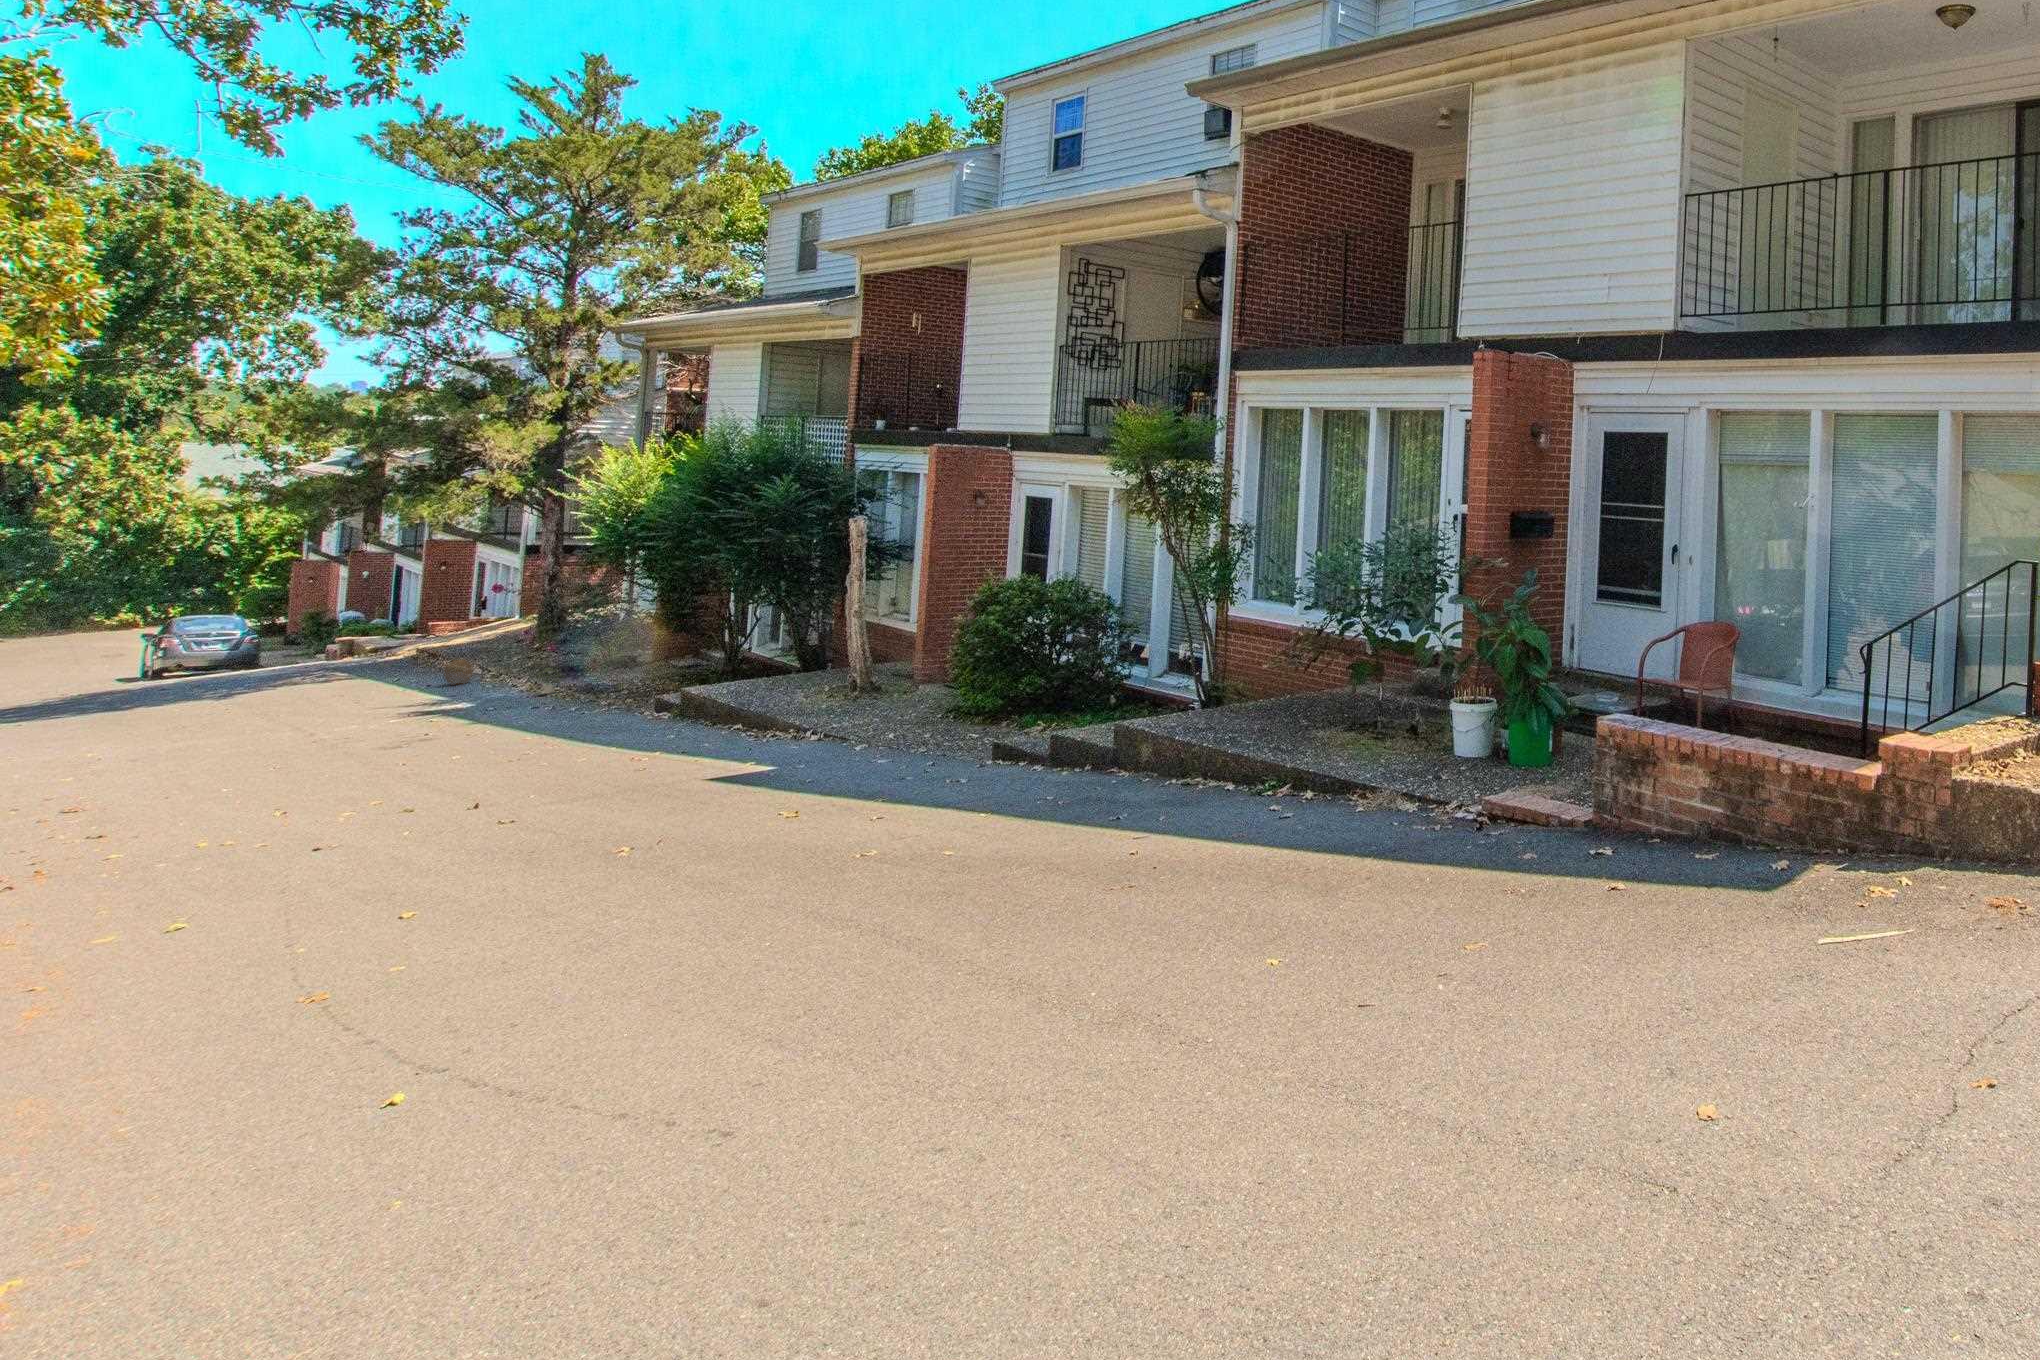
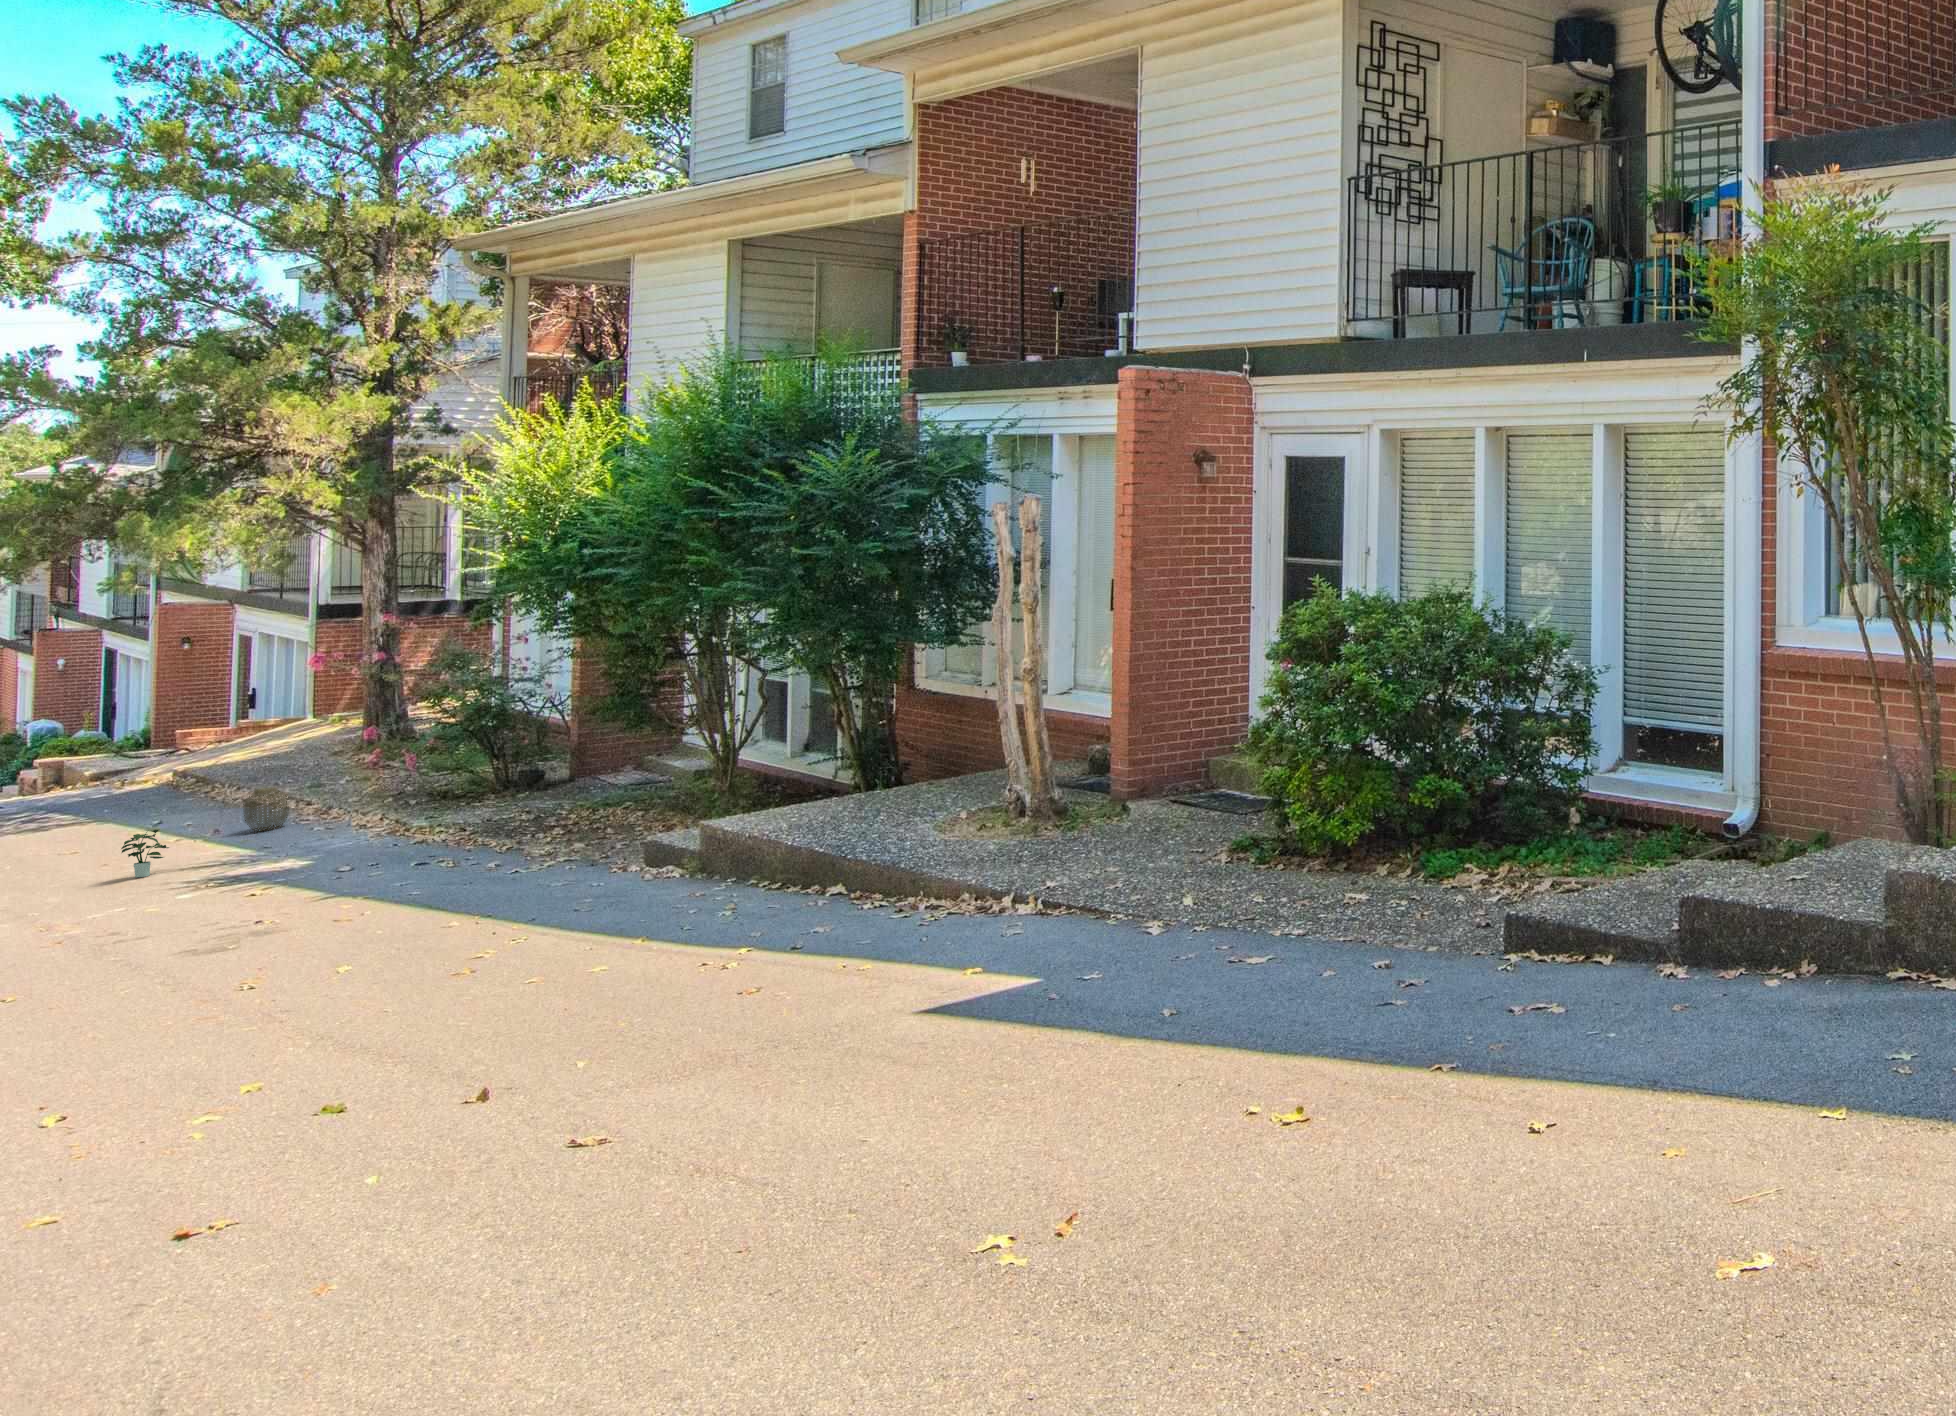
potted plant: present [539,669,559,694] -> present [121,829,169,878]

